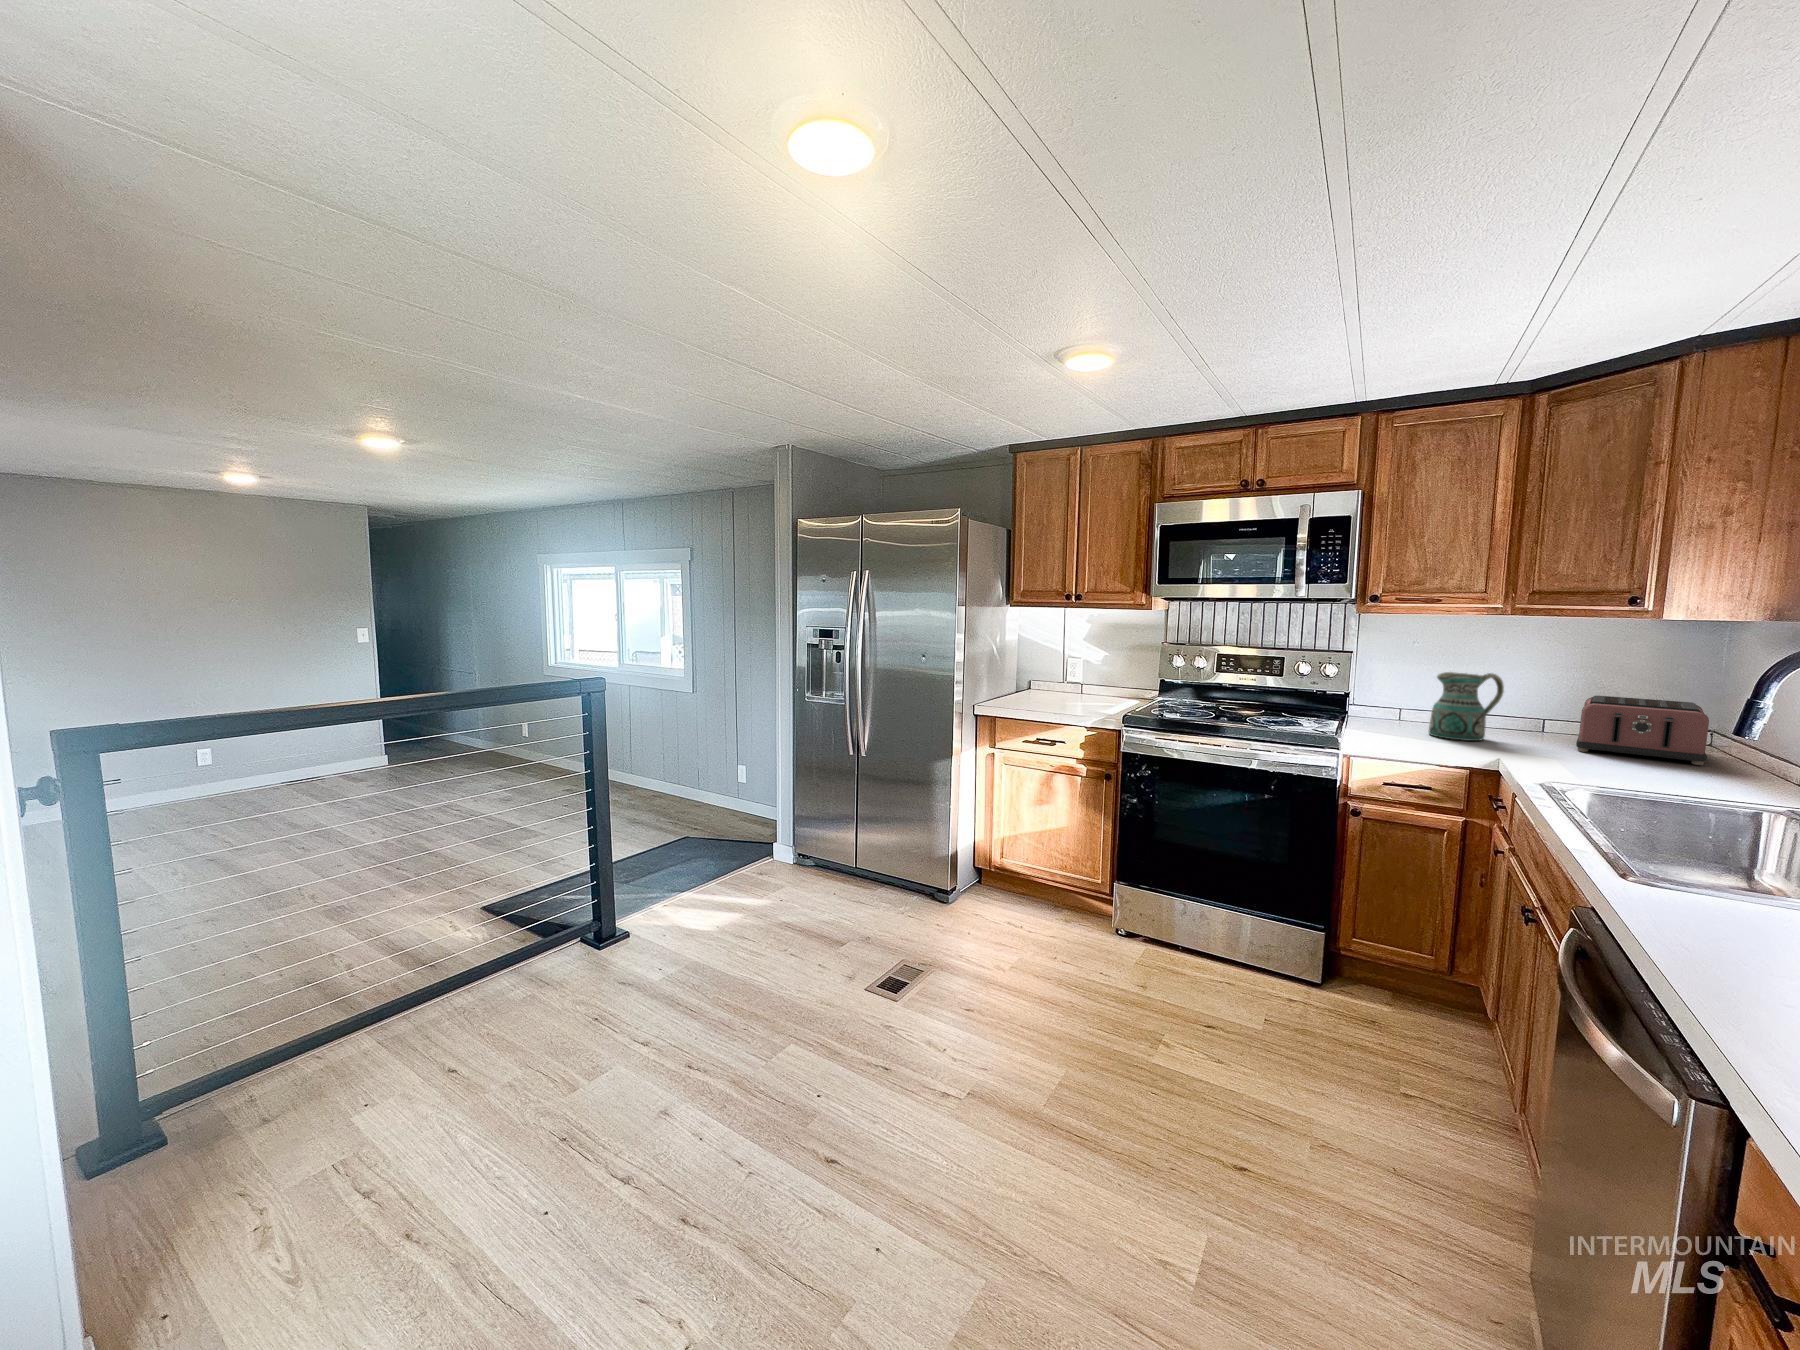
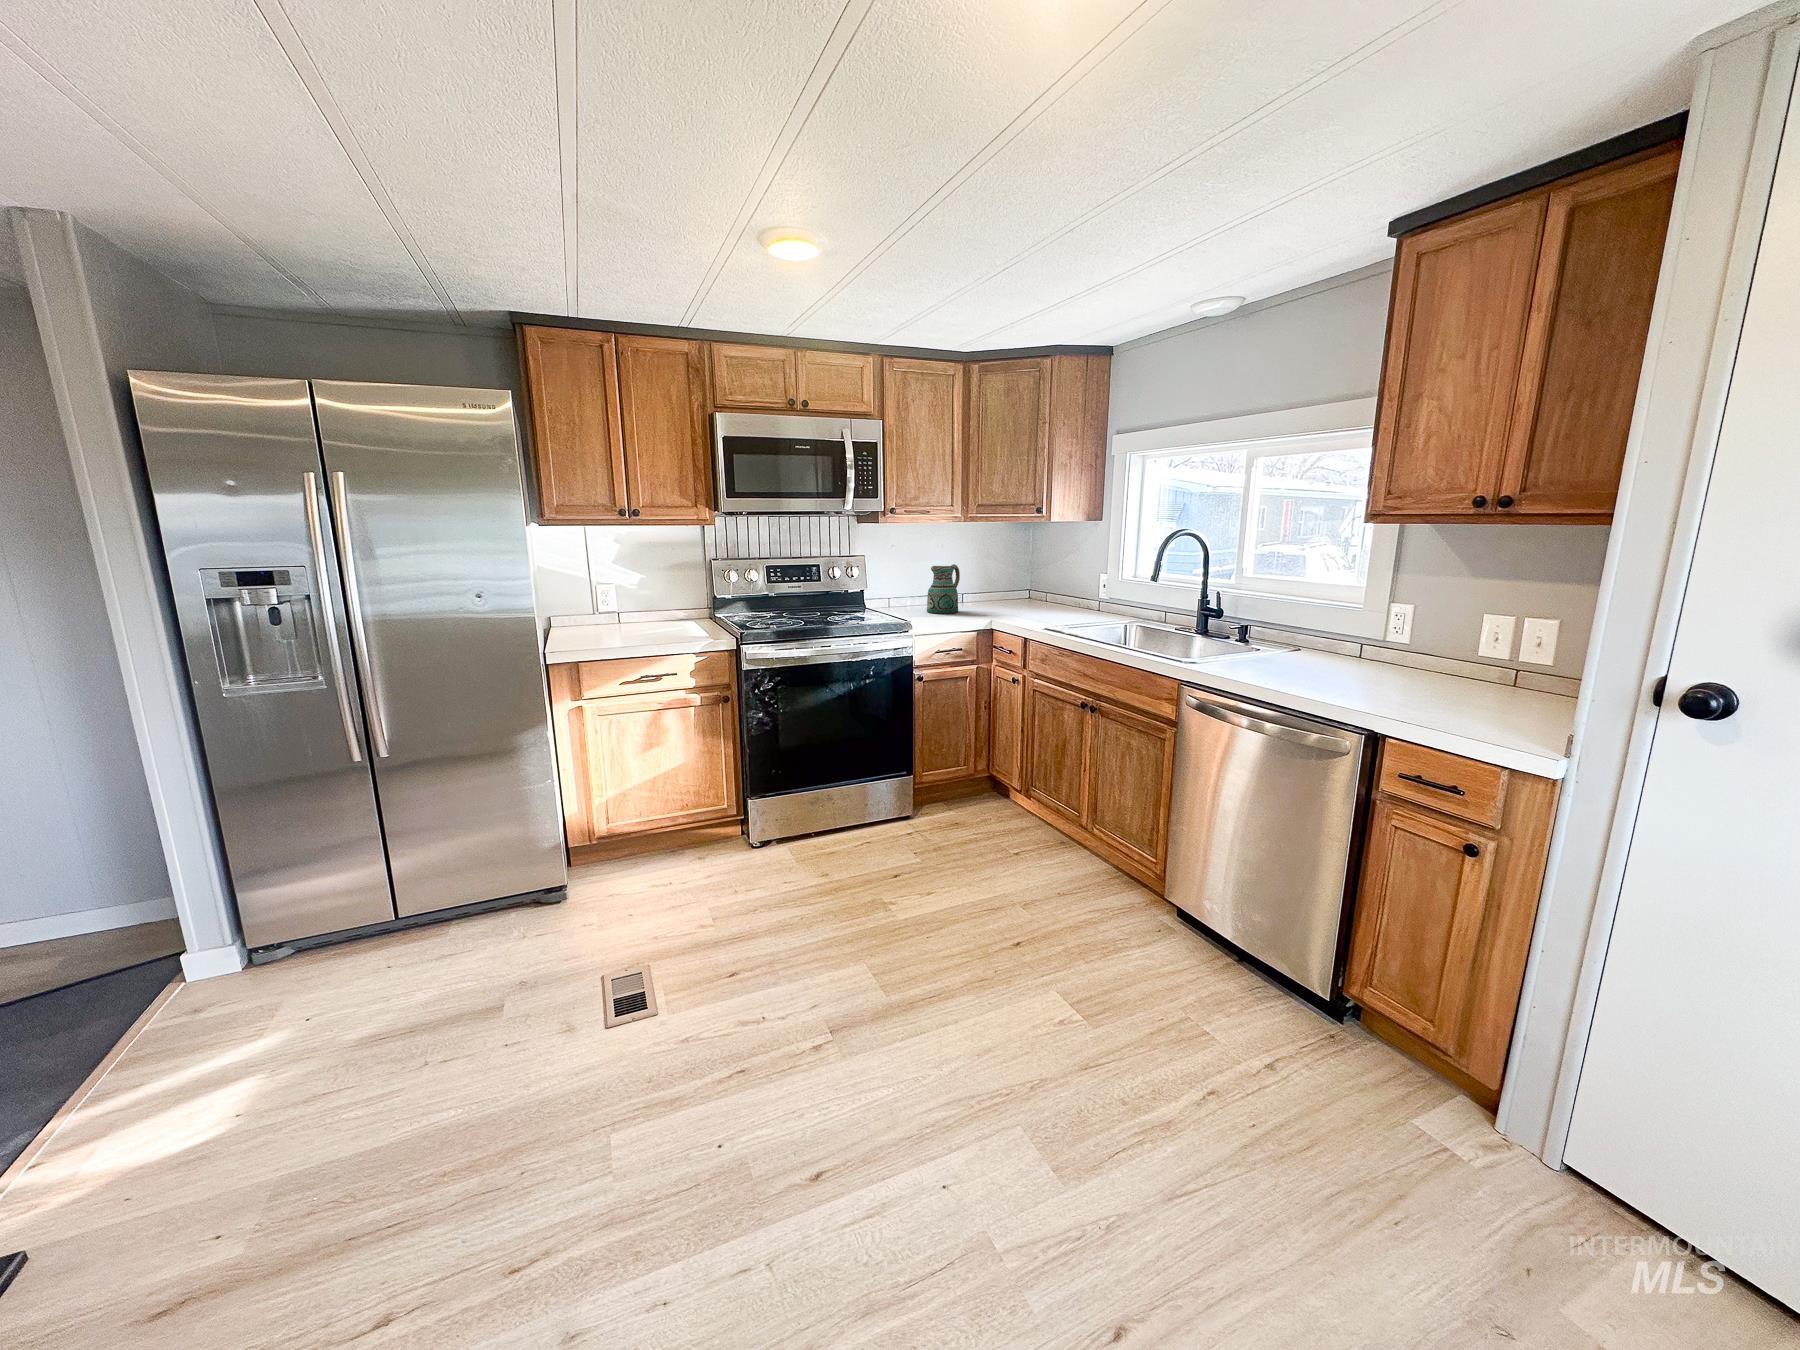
toaster: present [1576,695,1709,765] -> none [983,573,1052,610]

